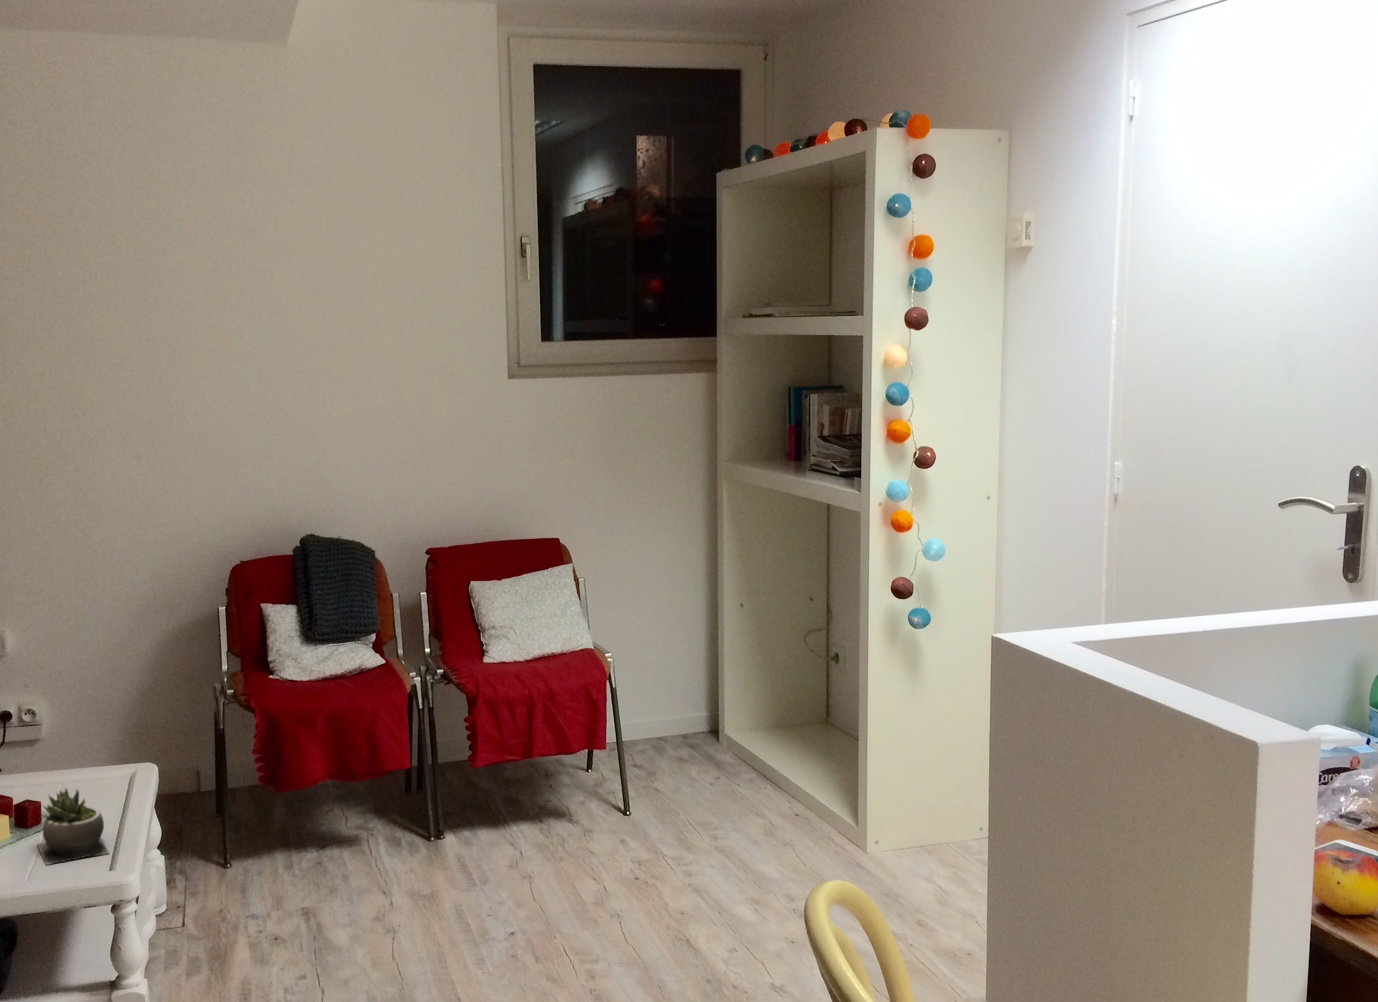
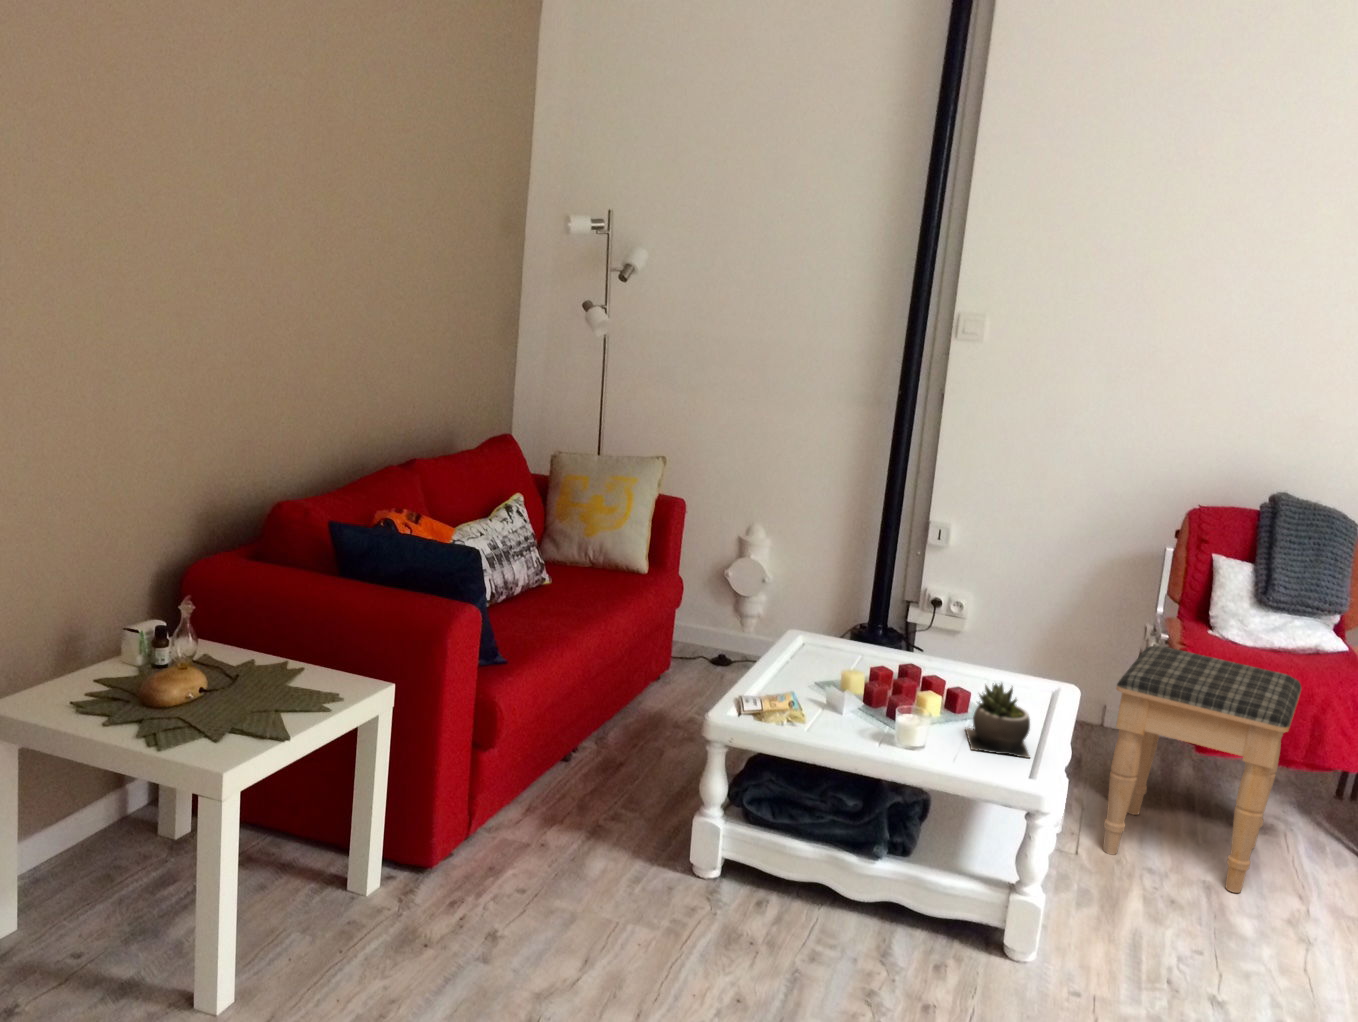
footstool: none [187,701,353,915] -> present [1103,646,1301,893]

